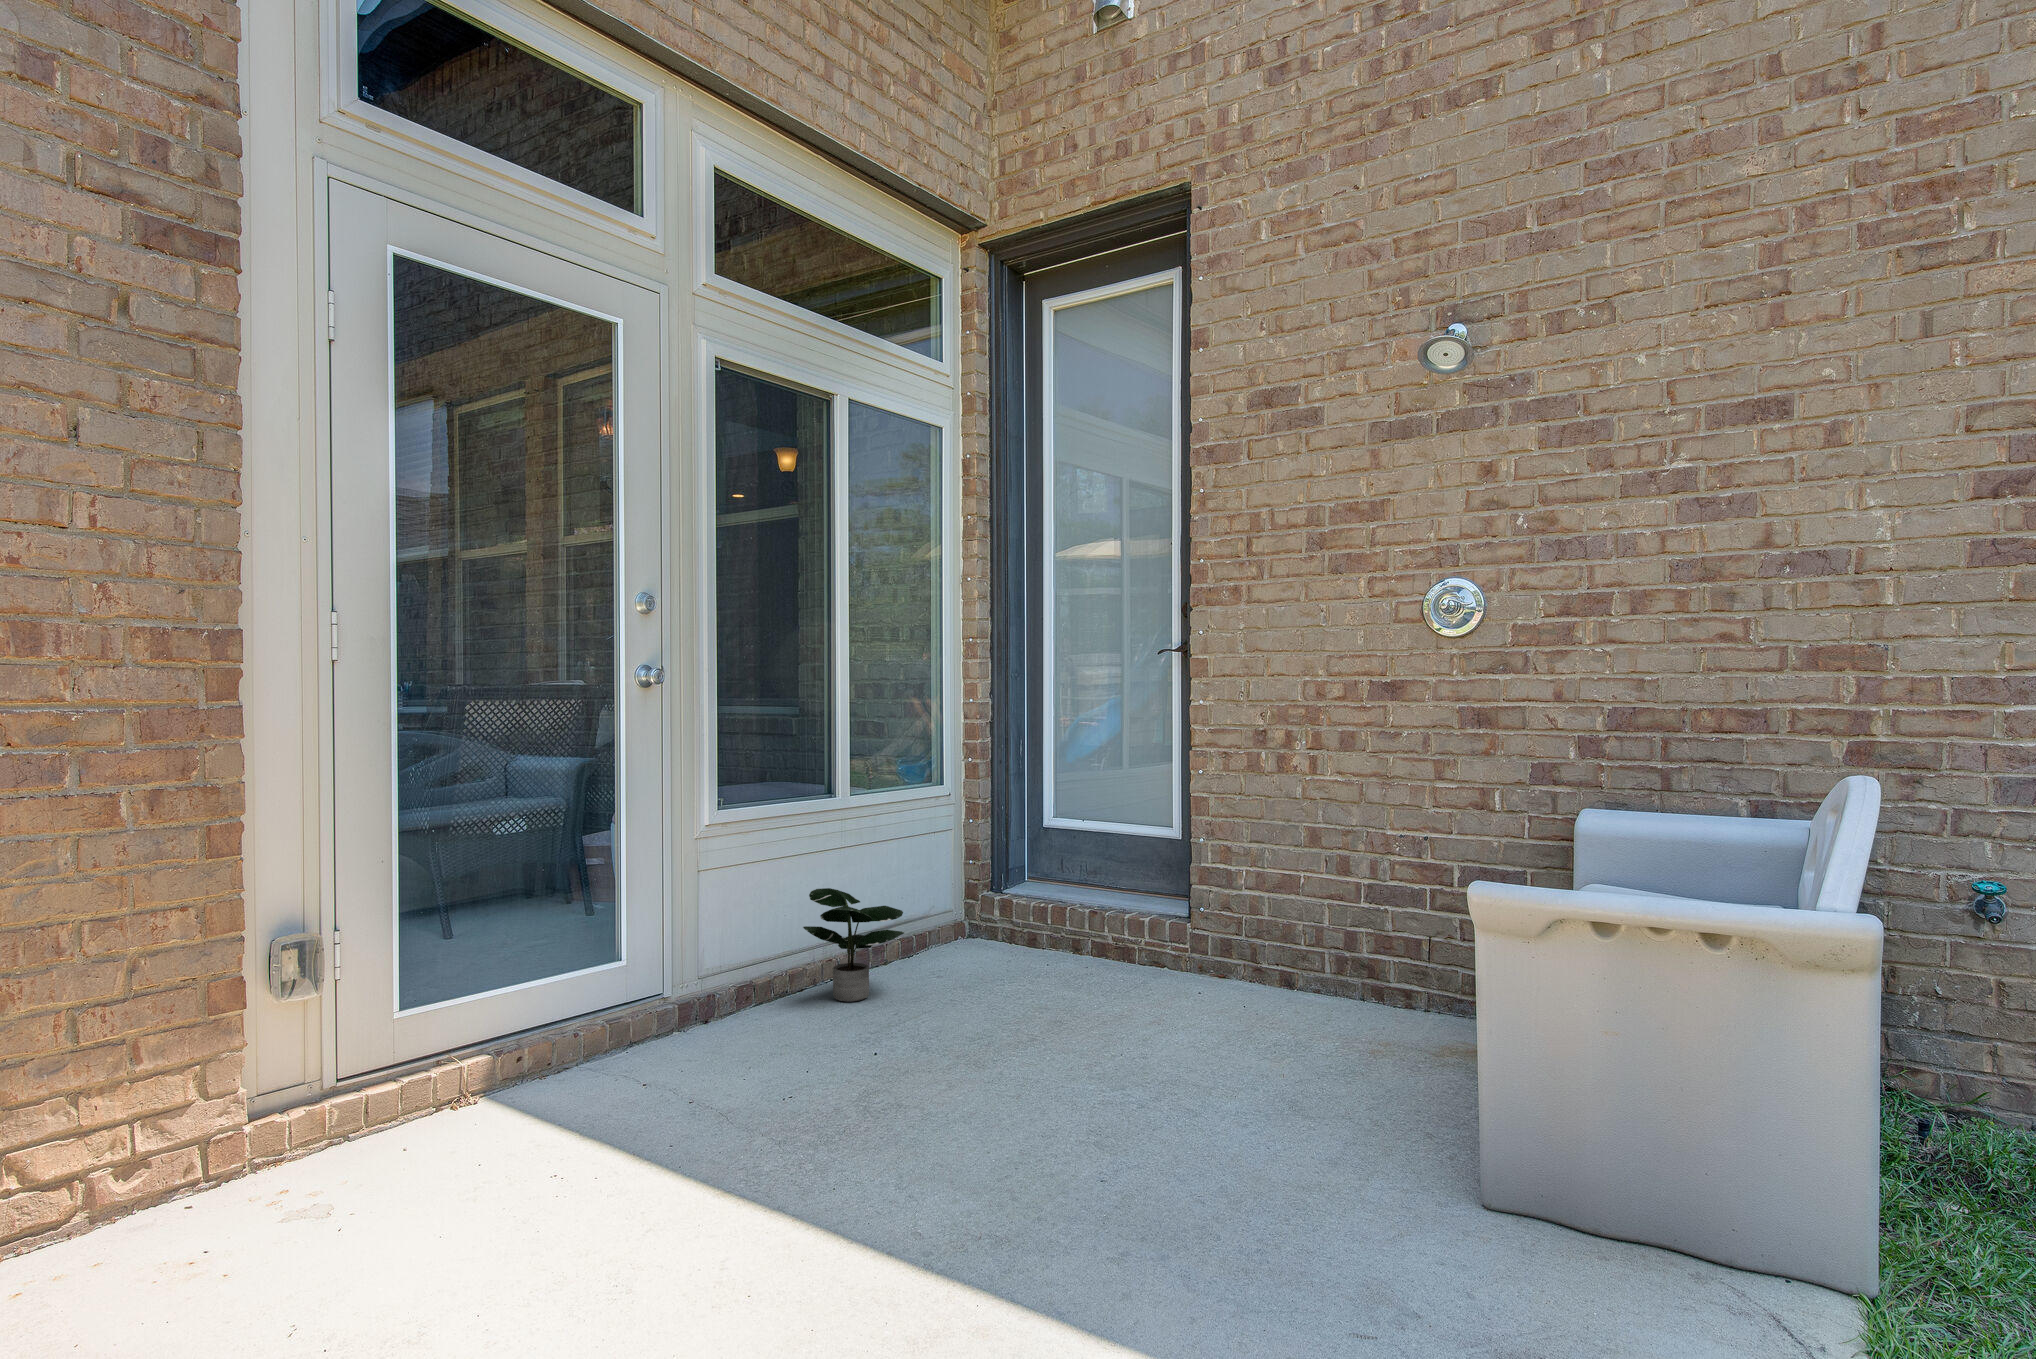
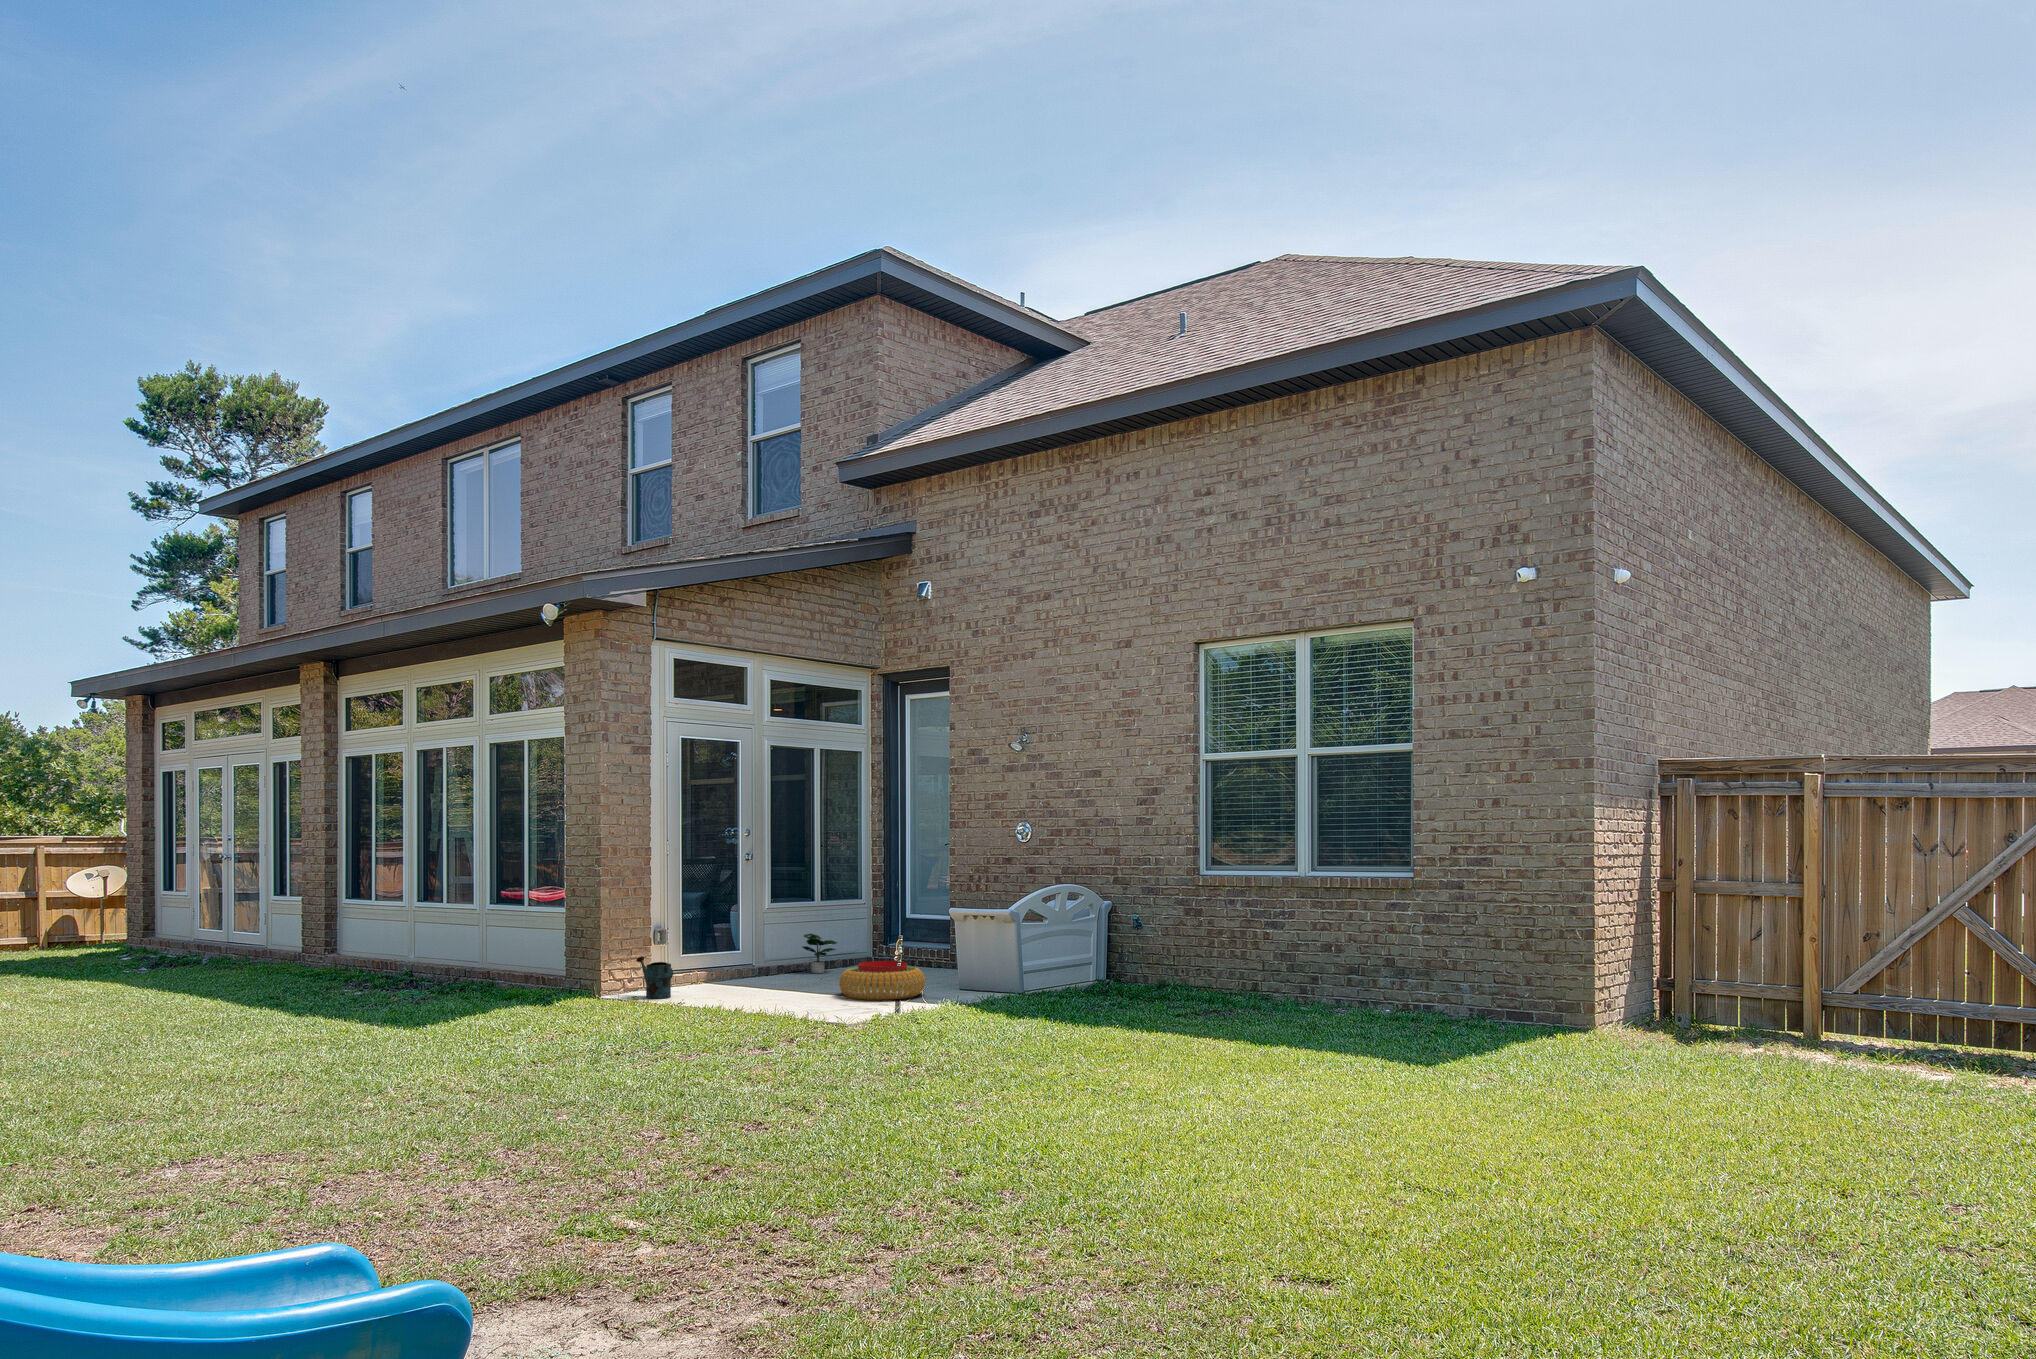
pouf: none [1004,1039,1344,1261] -> present [839,961,925,1000]
watering can: none [143,1069,285,1293] -> present [636,957,673,999]

